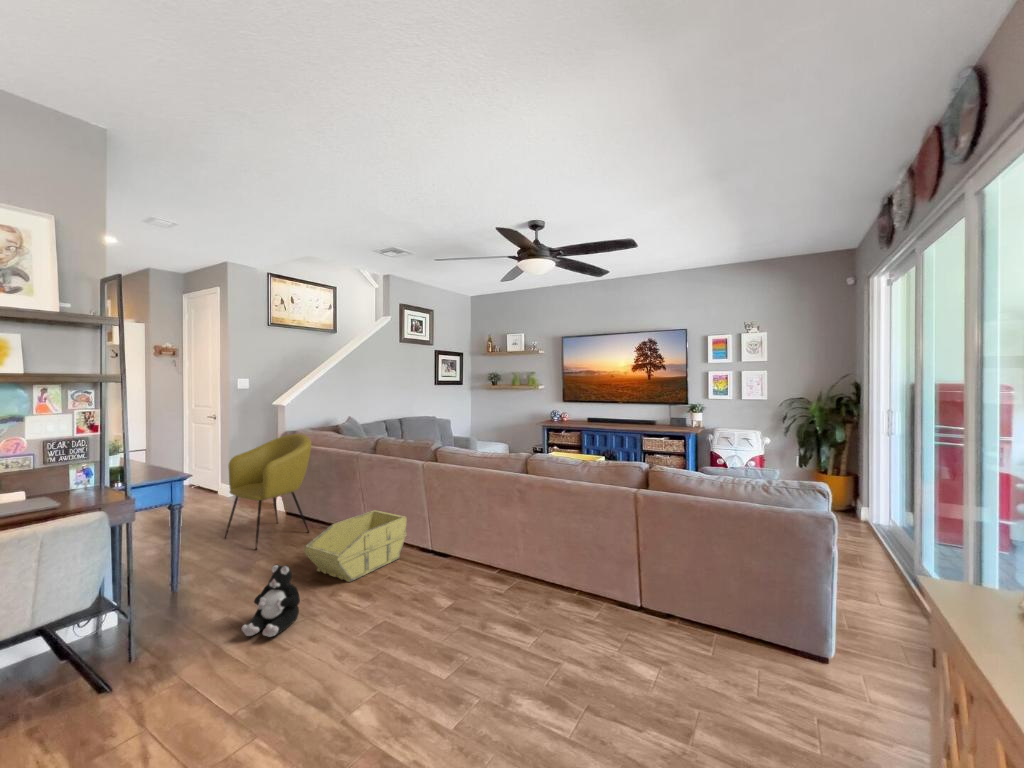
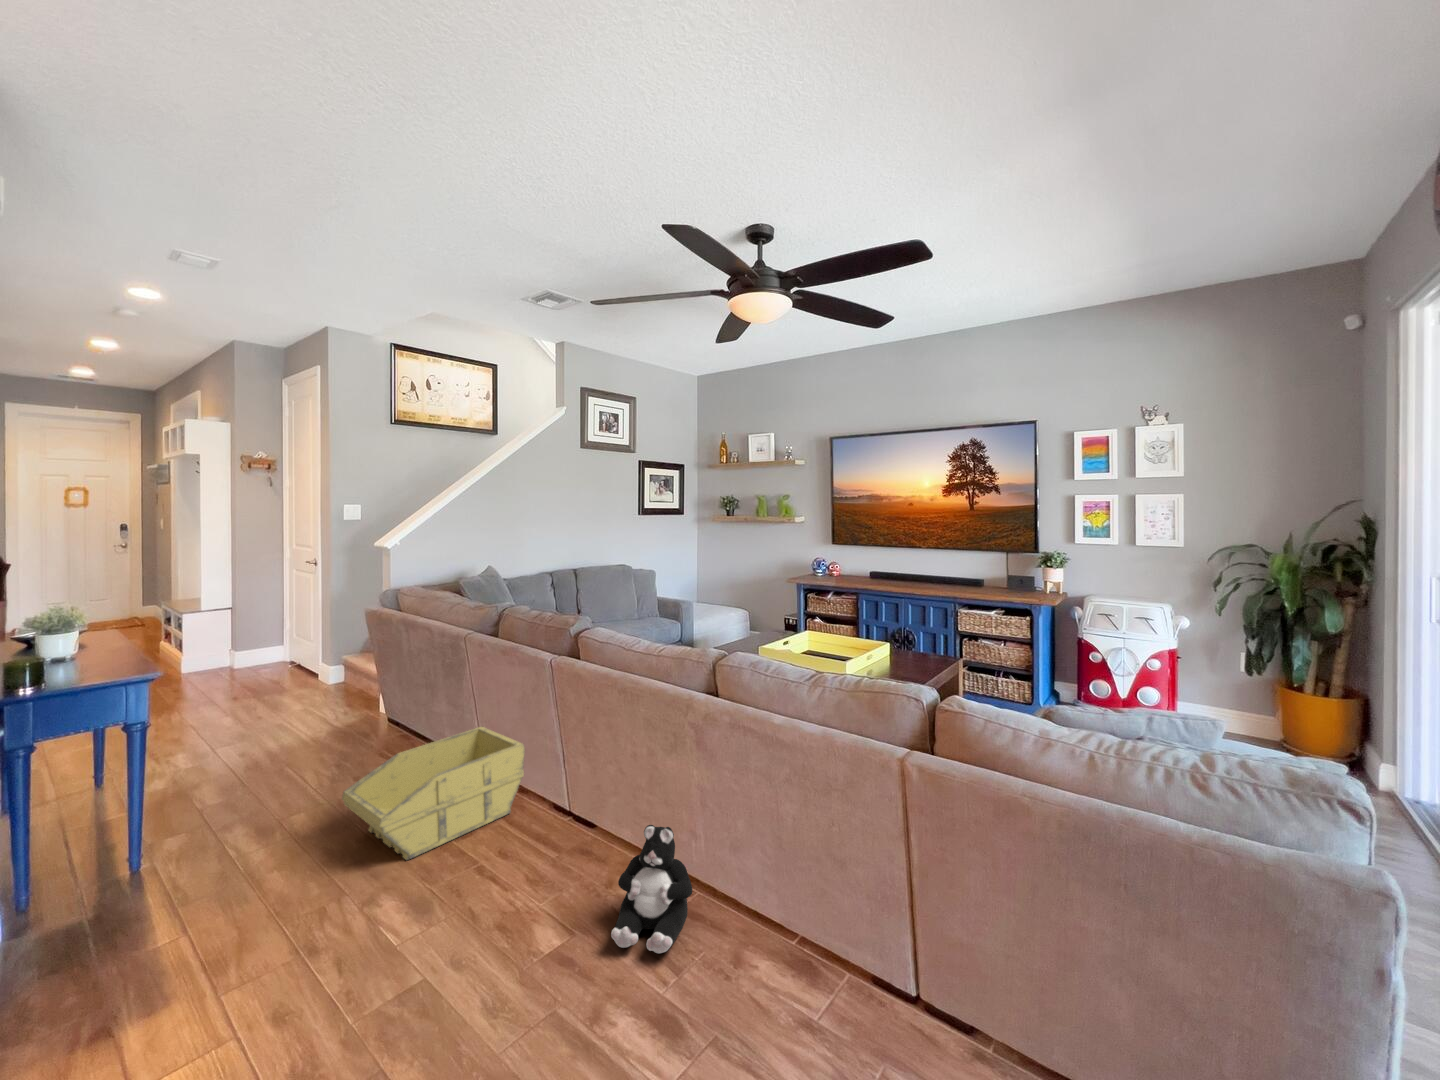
armchair: present [224,434,311,550] -> none [267,594,400,780]
plush toy: present [242,565,300,637] -> present [611,825,692,953]

